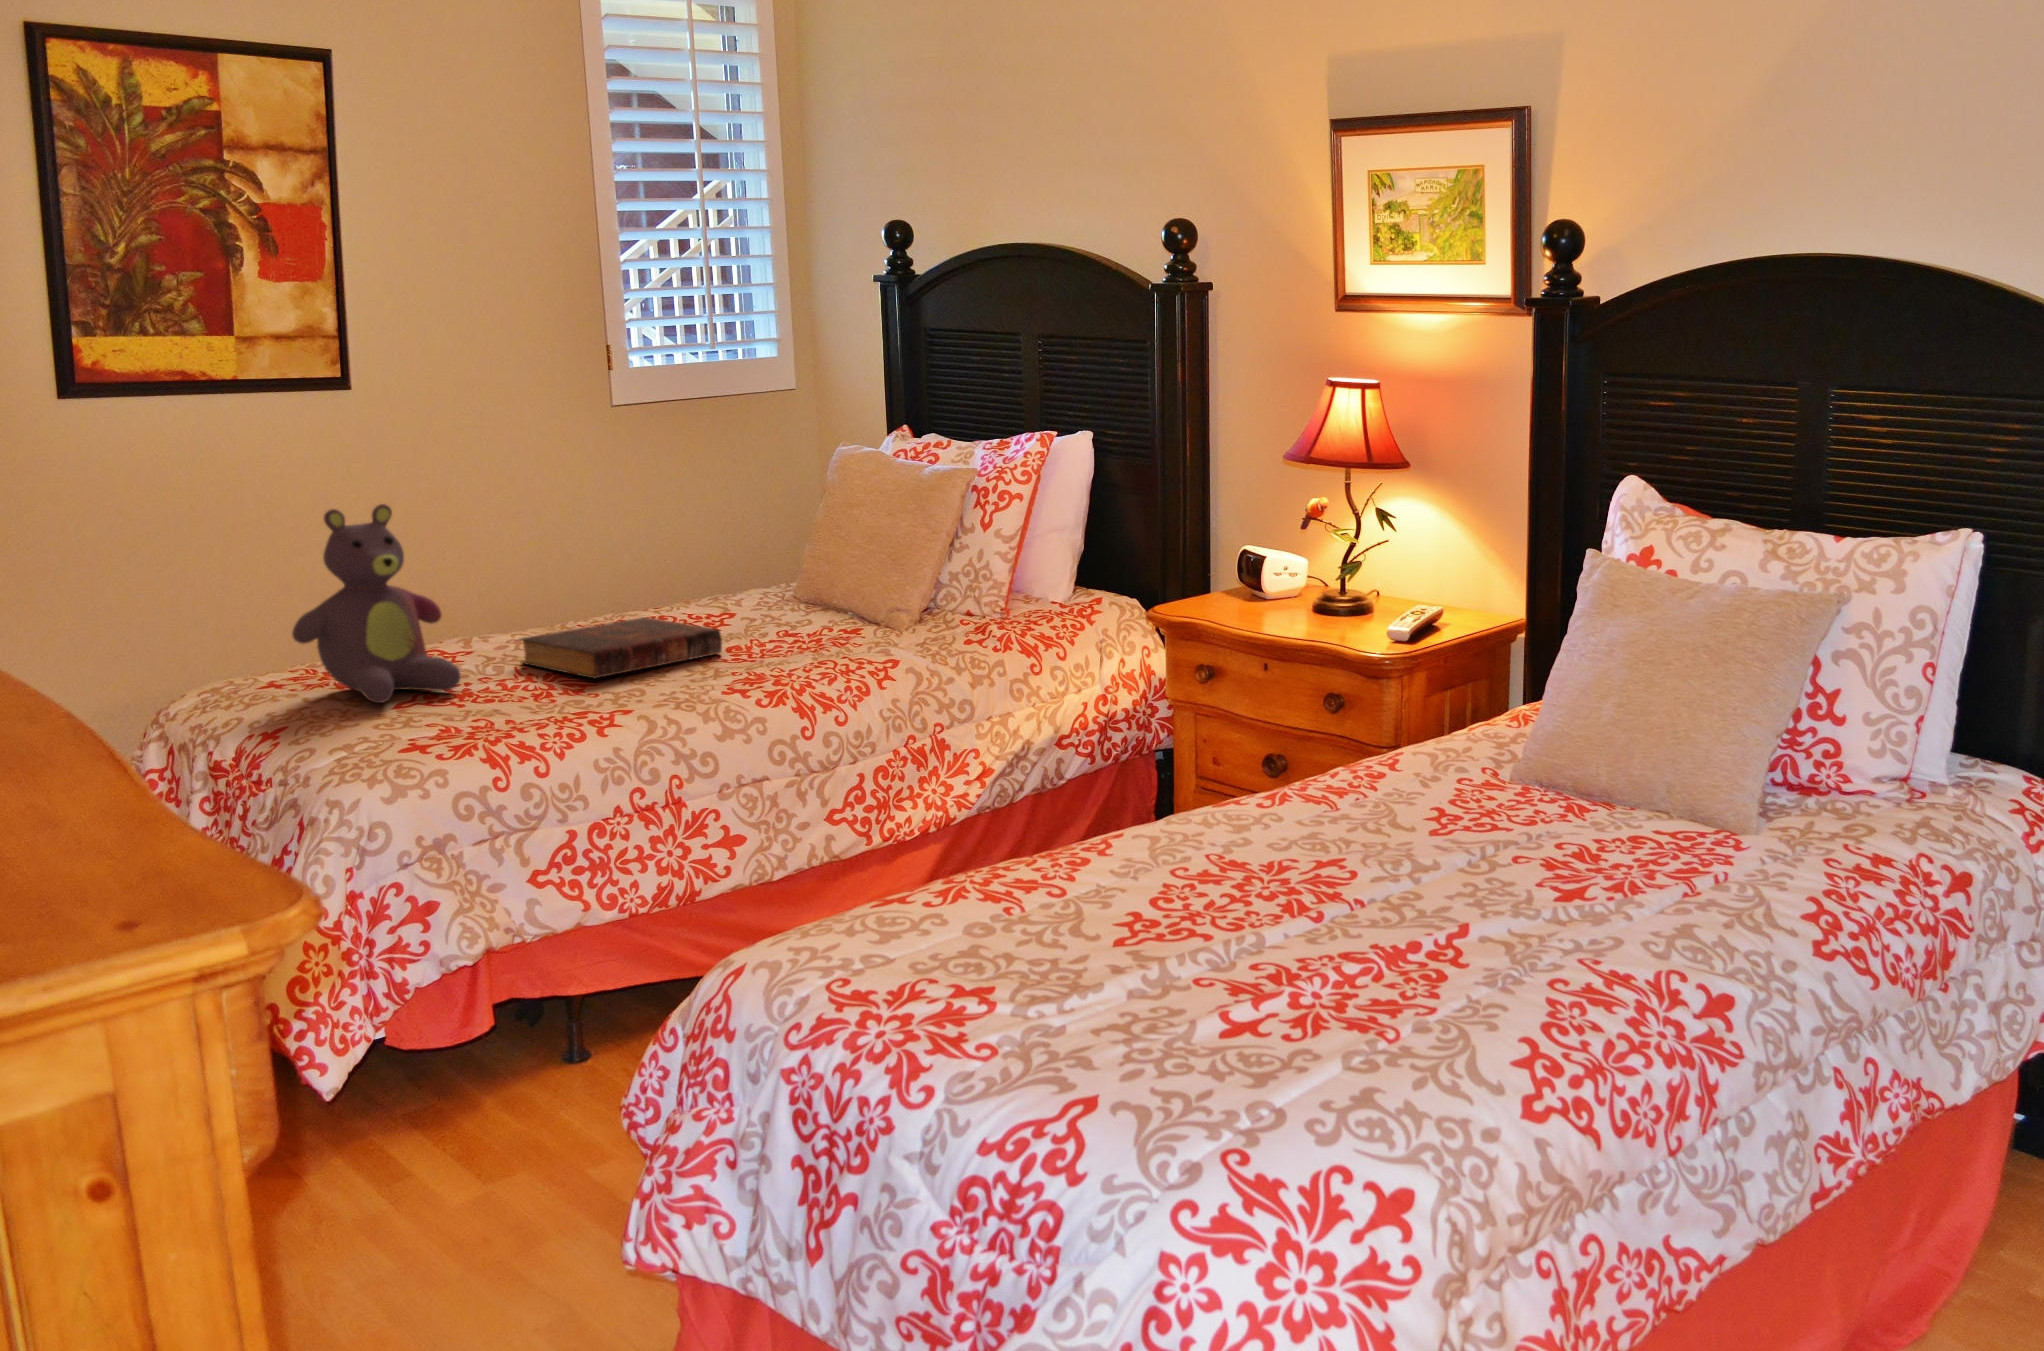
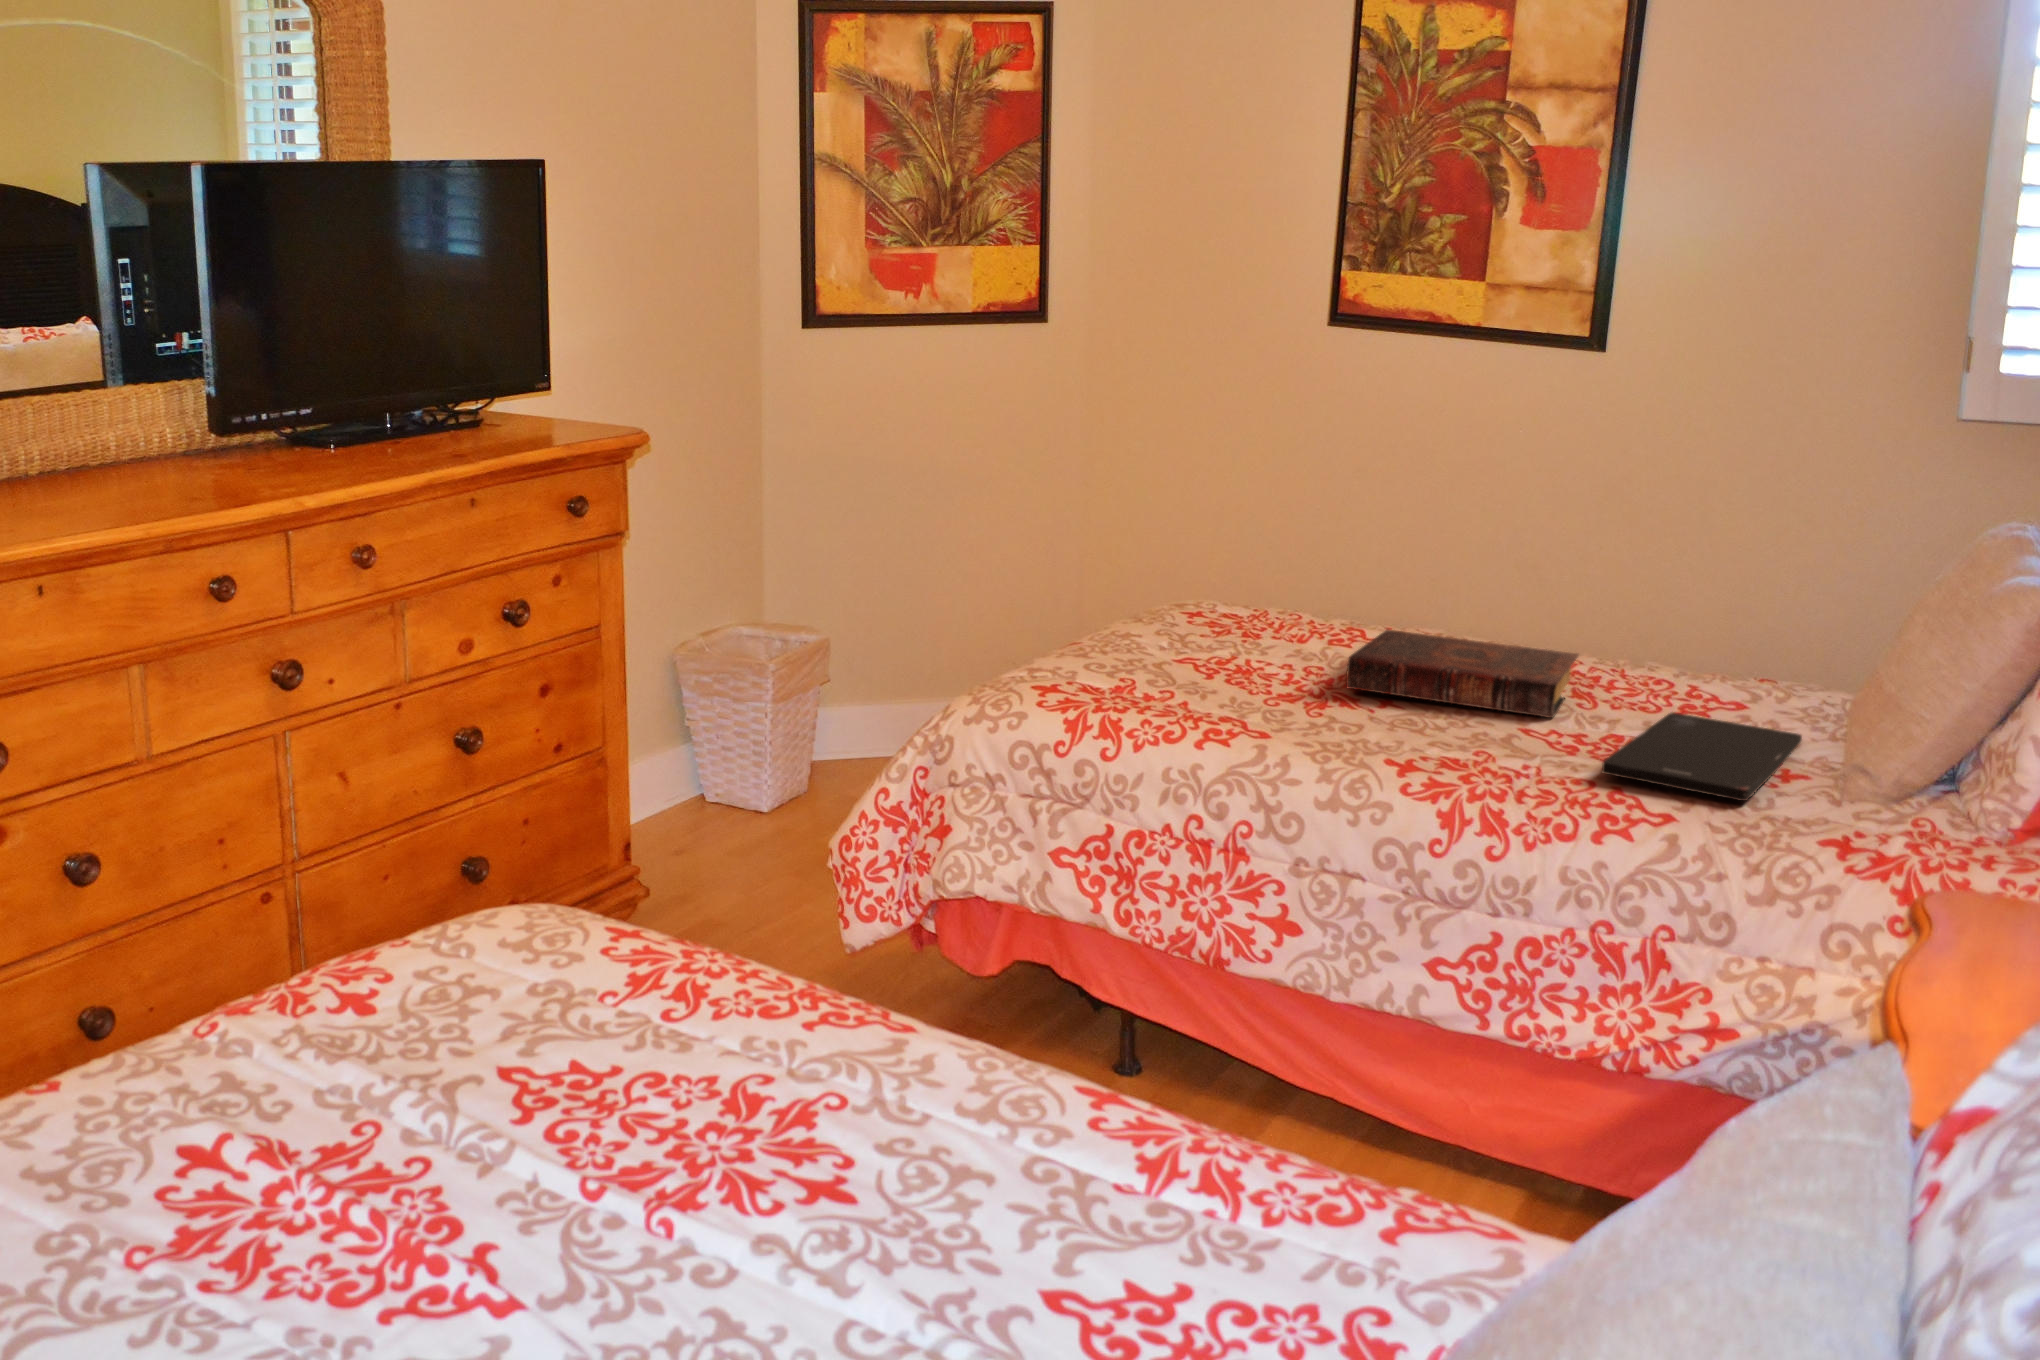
stuffed bear: present [292,504,461,703] -> none [1157,443,1320,655]
smartphone: none [757,621,915,660] -> present [1602,713,1802,801]

